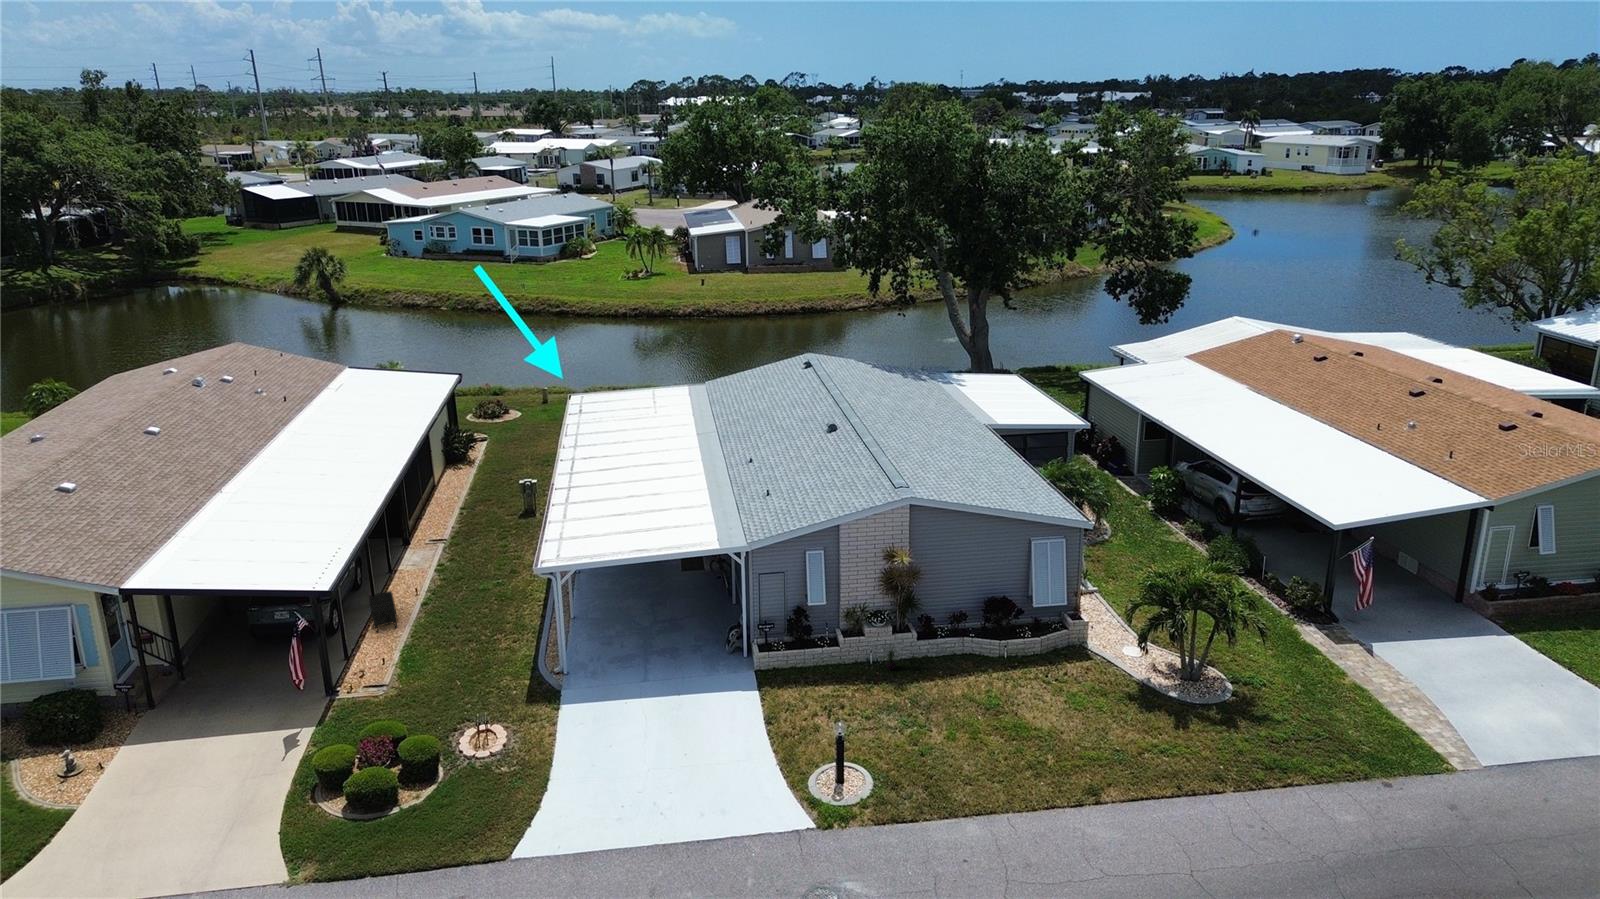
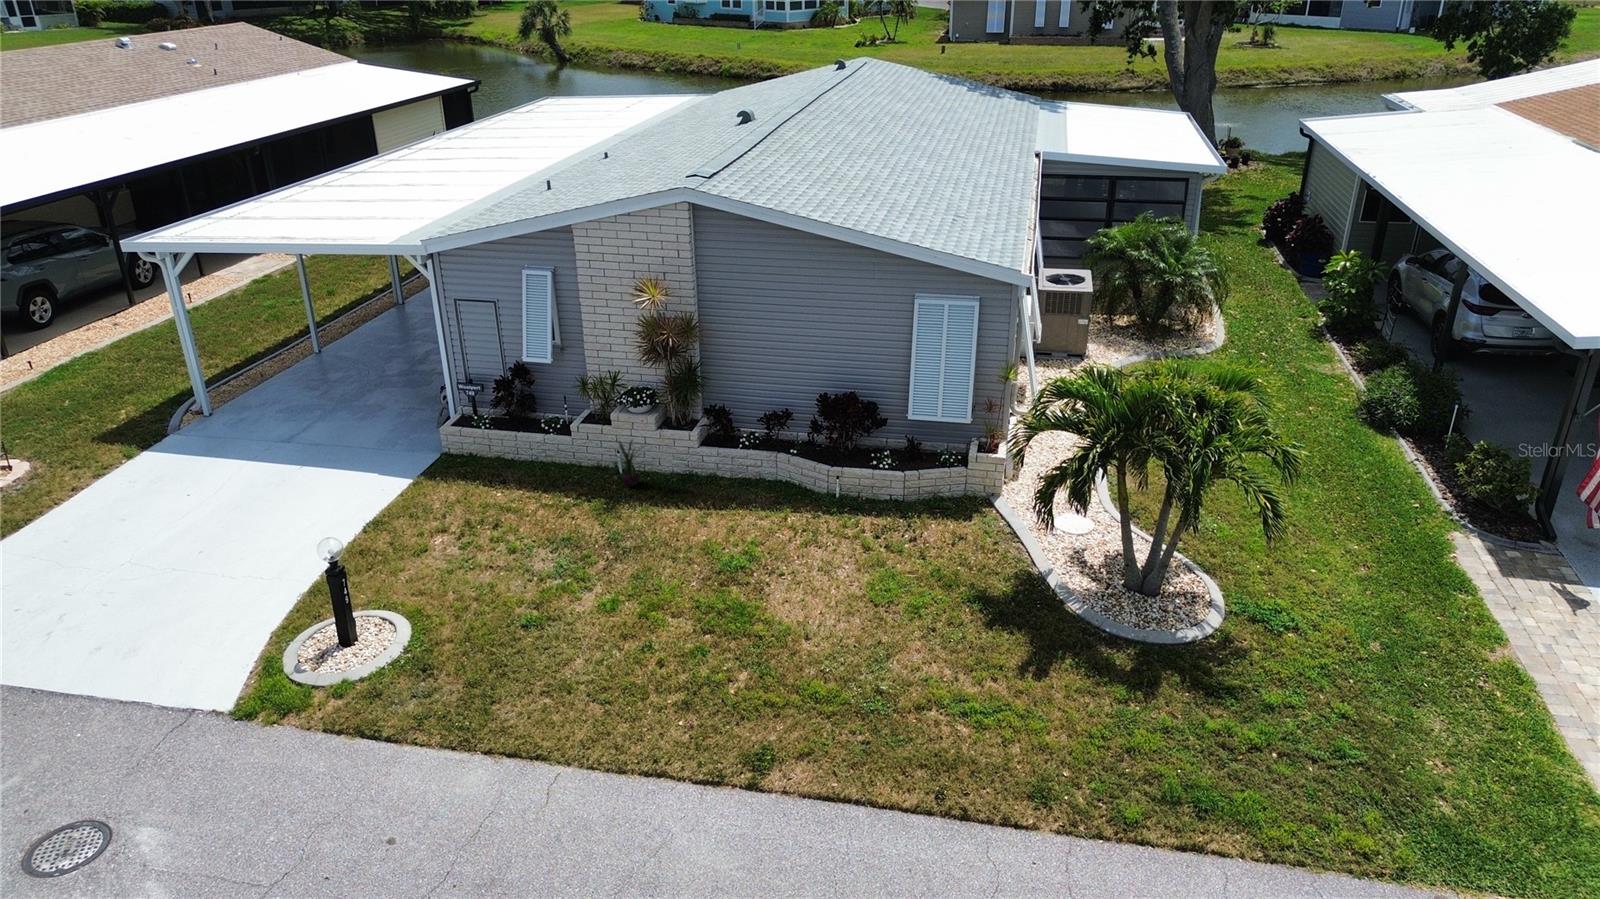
bench: present [369,591,397,632] -> none [36,289,102,339]

